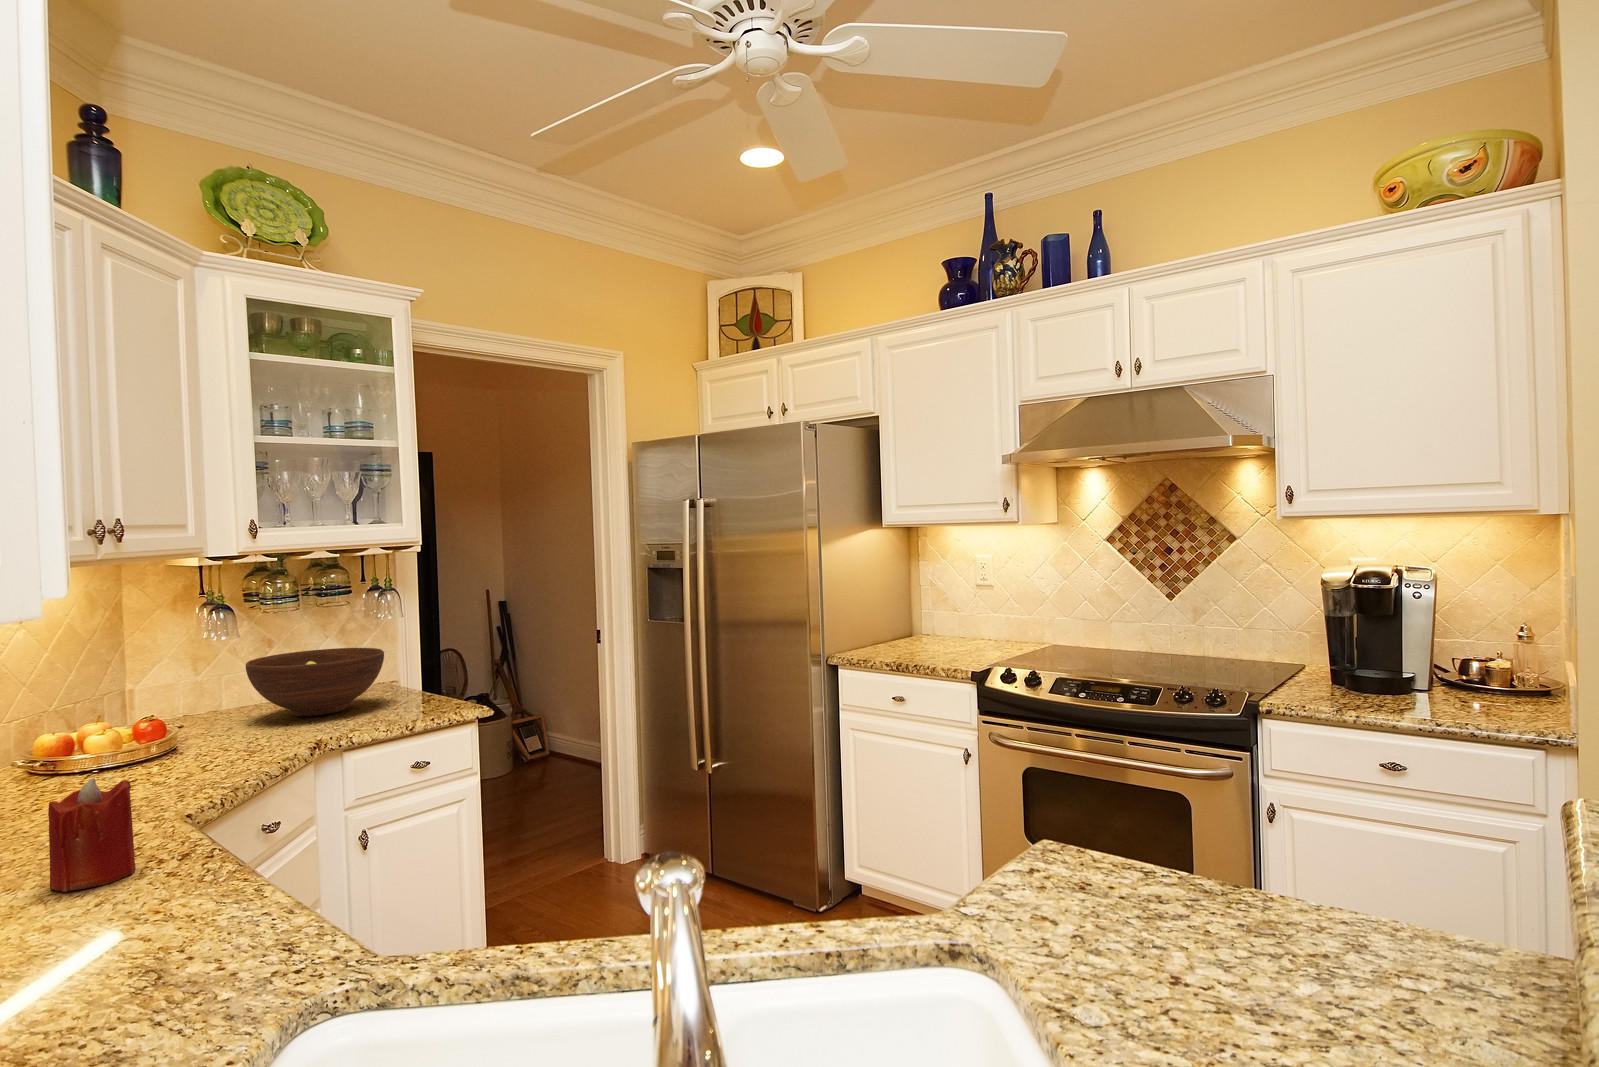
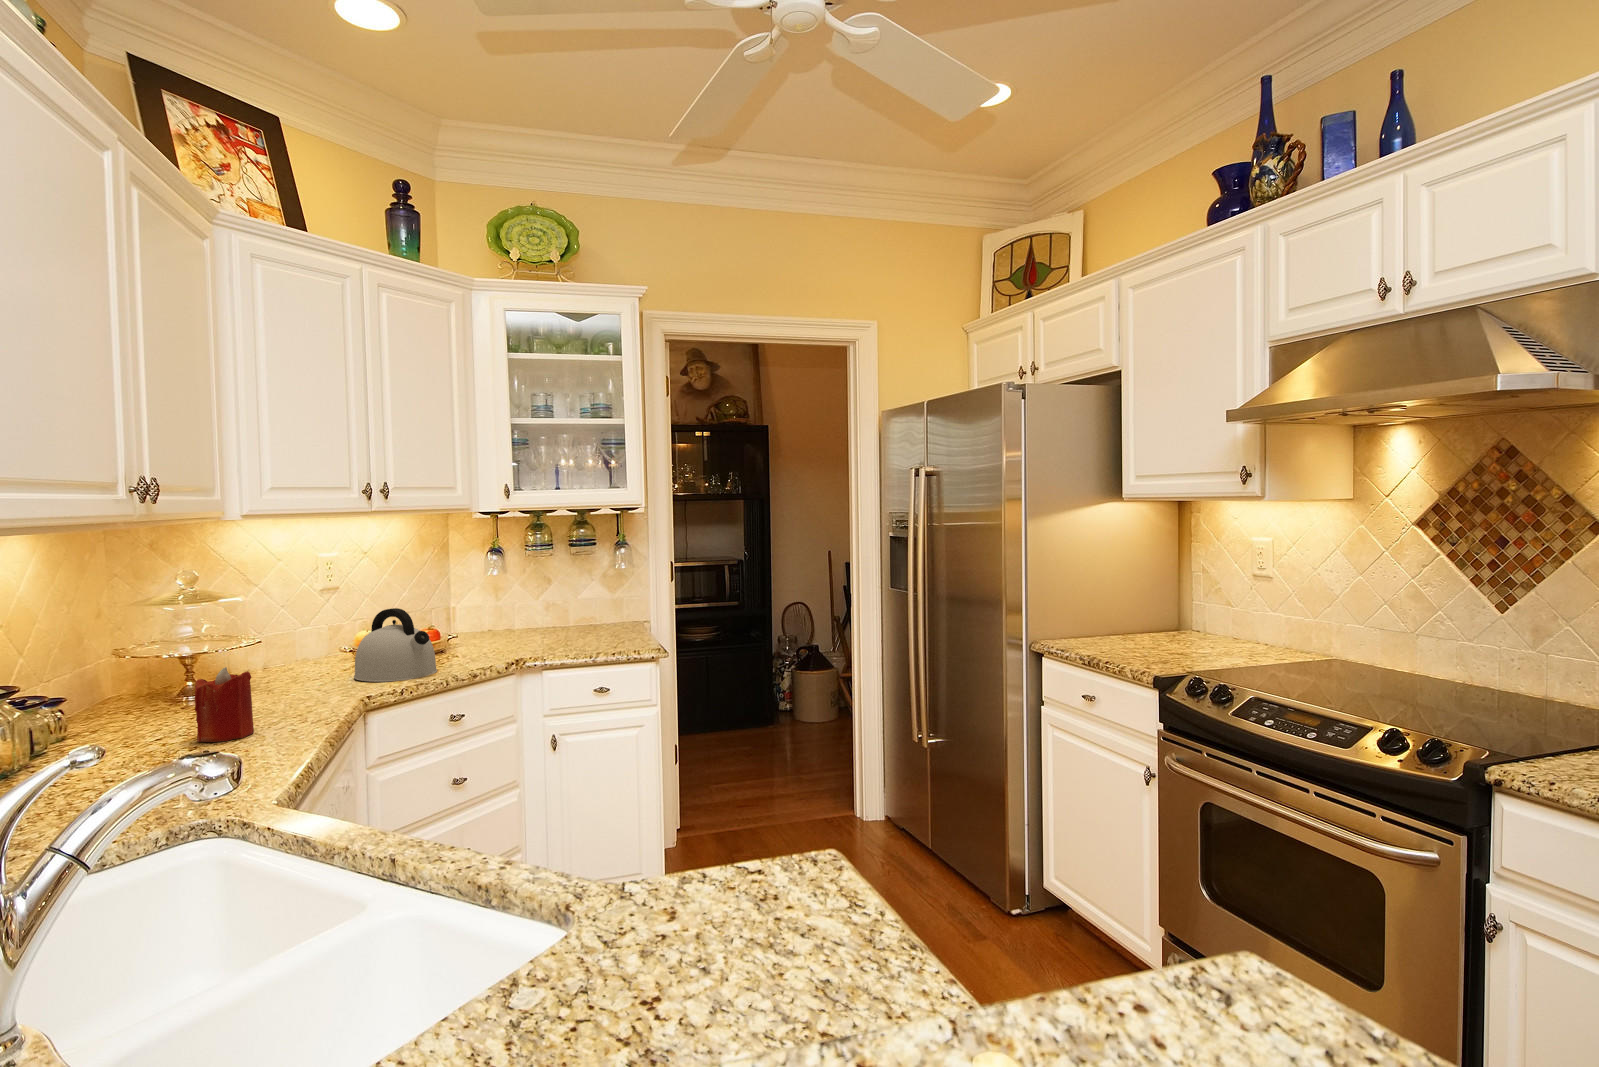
fruit bowl: present [246,648,384,716] -> none [508,591,610,643]
kettle: none [95,686,228,791] -> present [354,608,437,682]

